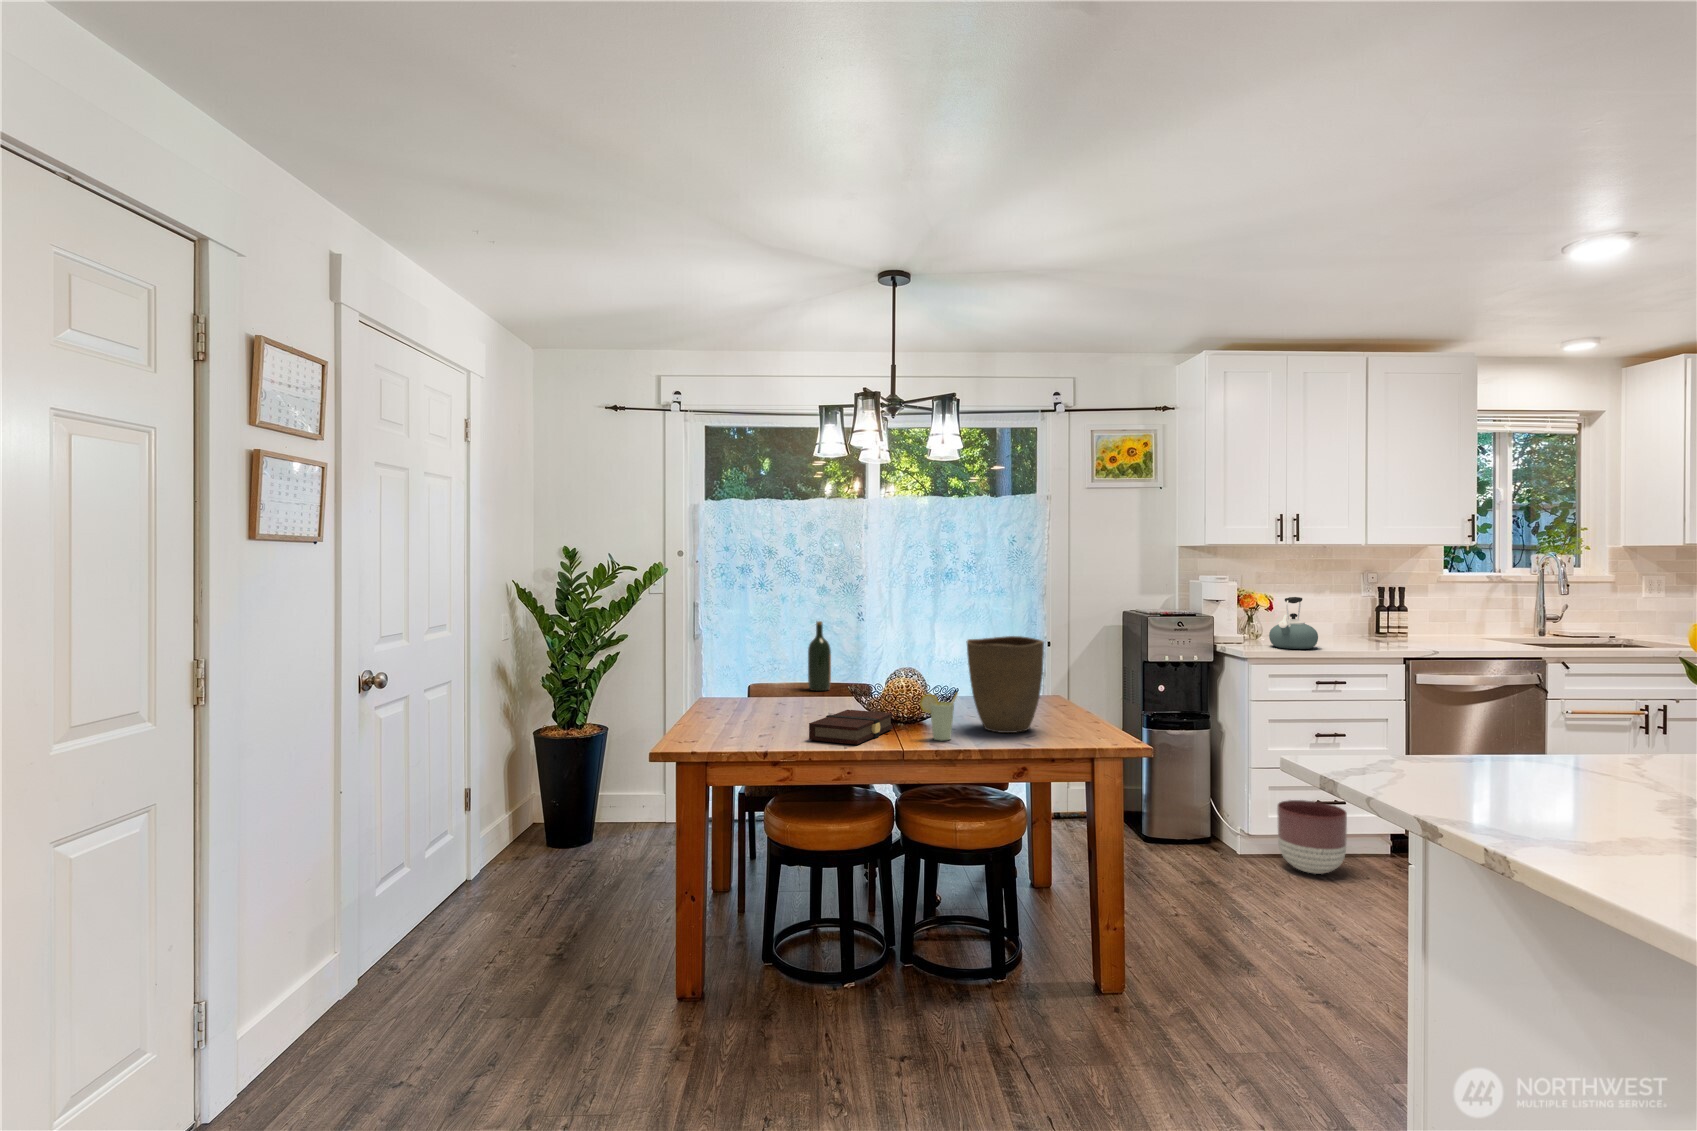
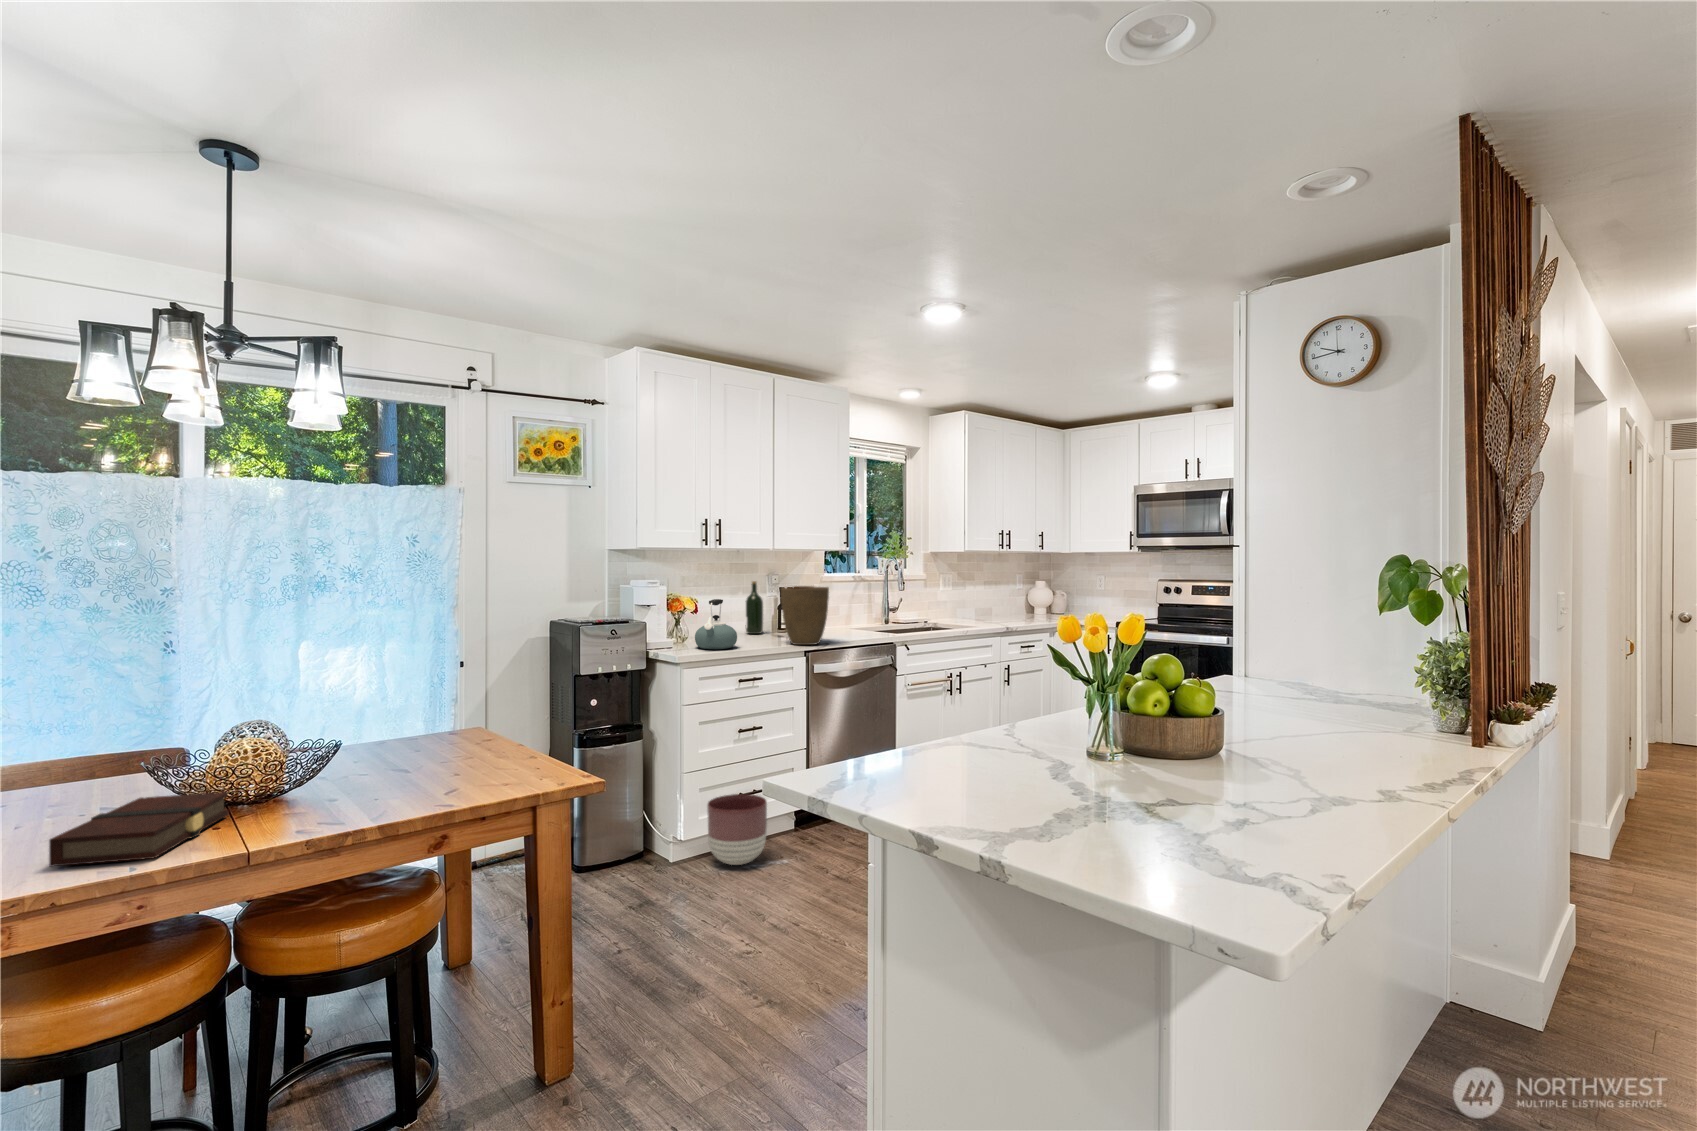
wine bottle: present [808,621,831,691] -> present [746,581,763,634]
vase: present [966,636,1044,733] -> present [781,586,829,645]
cup: present [920,693,958,741] -> none [276,749,342,823]

